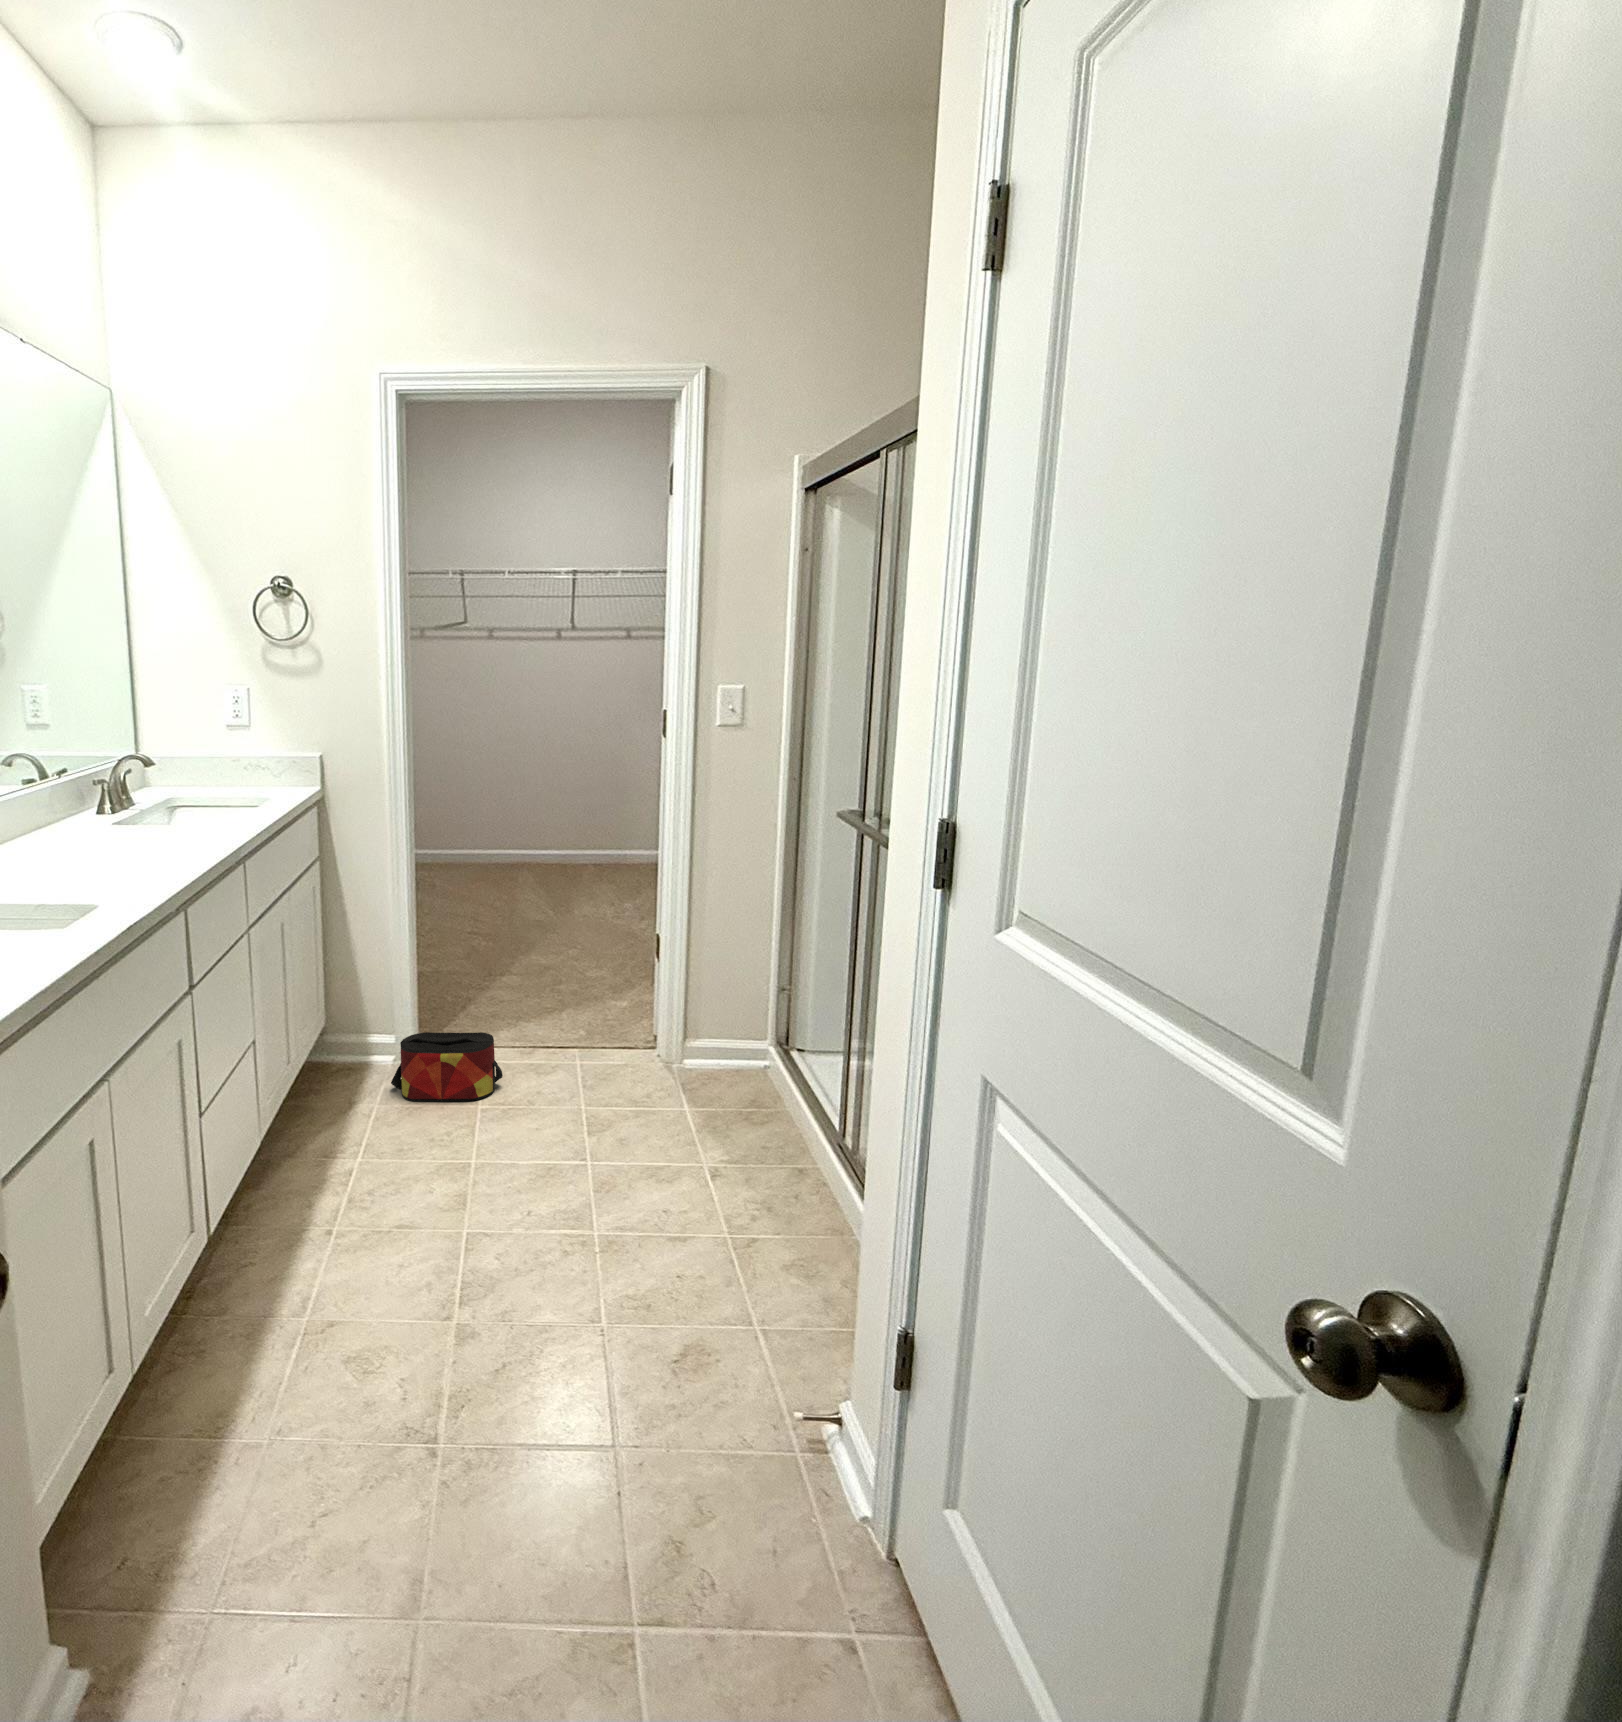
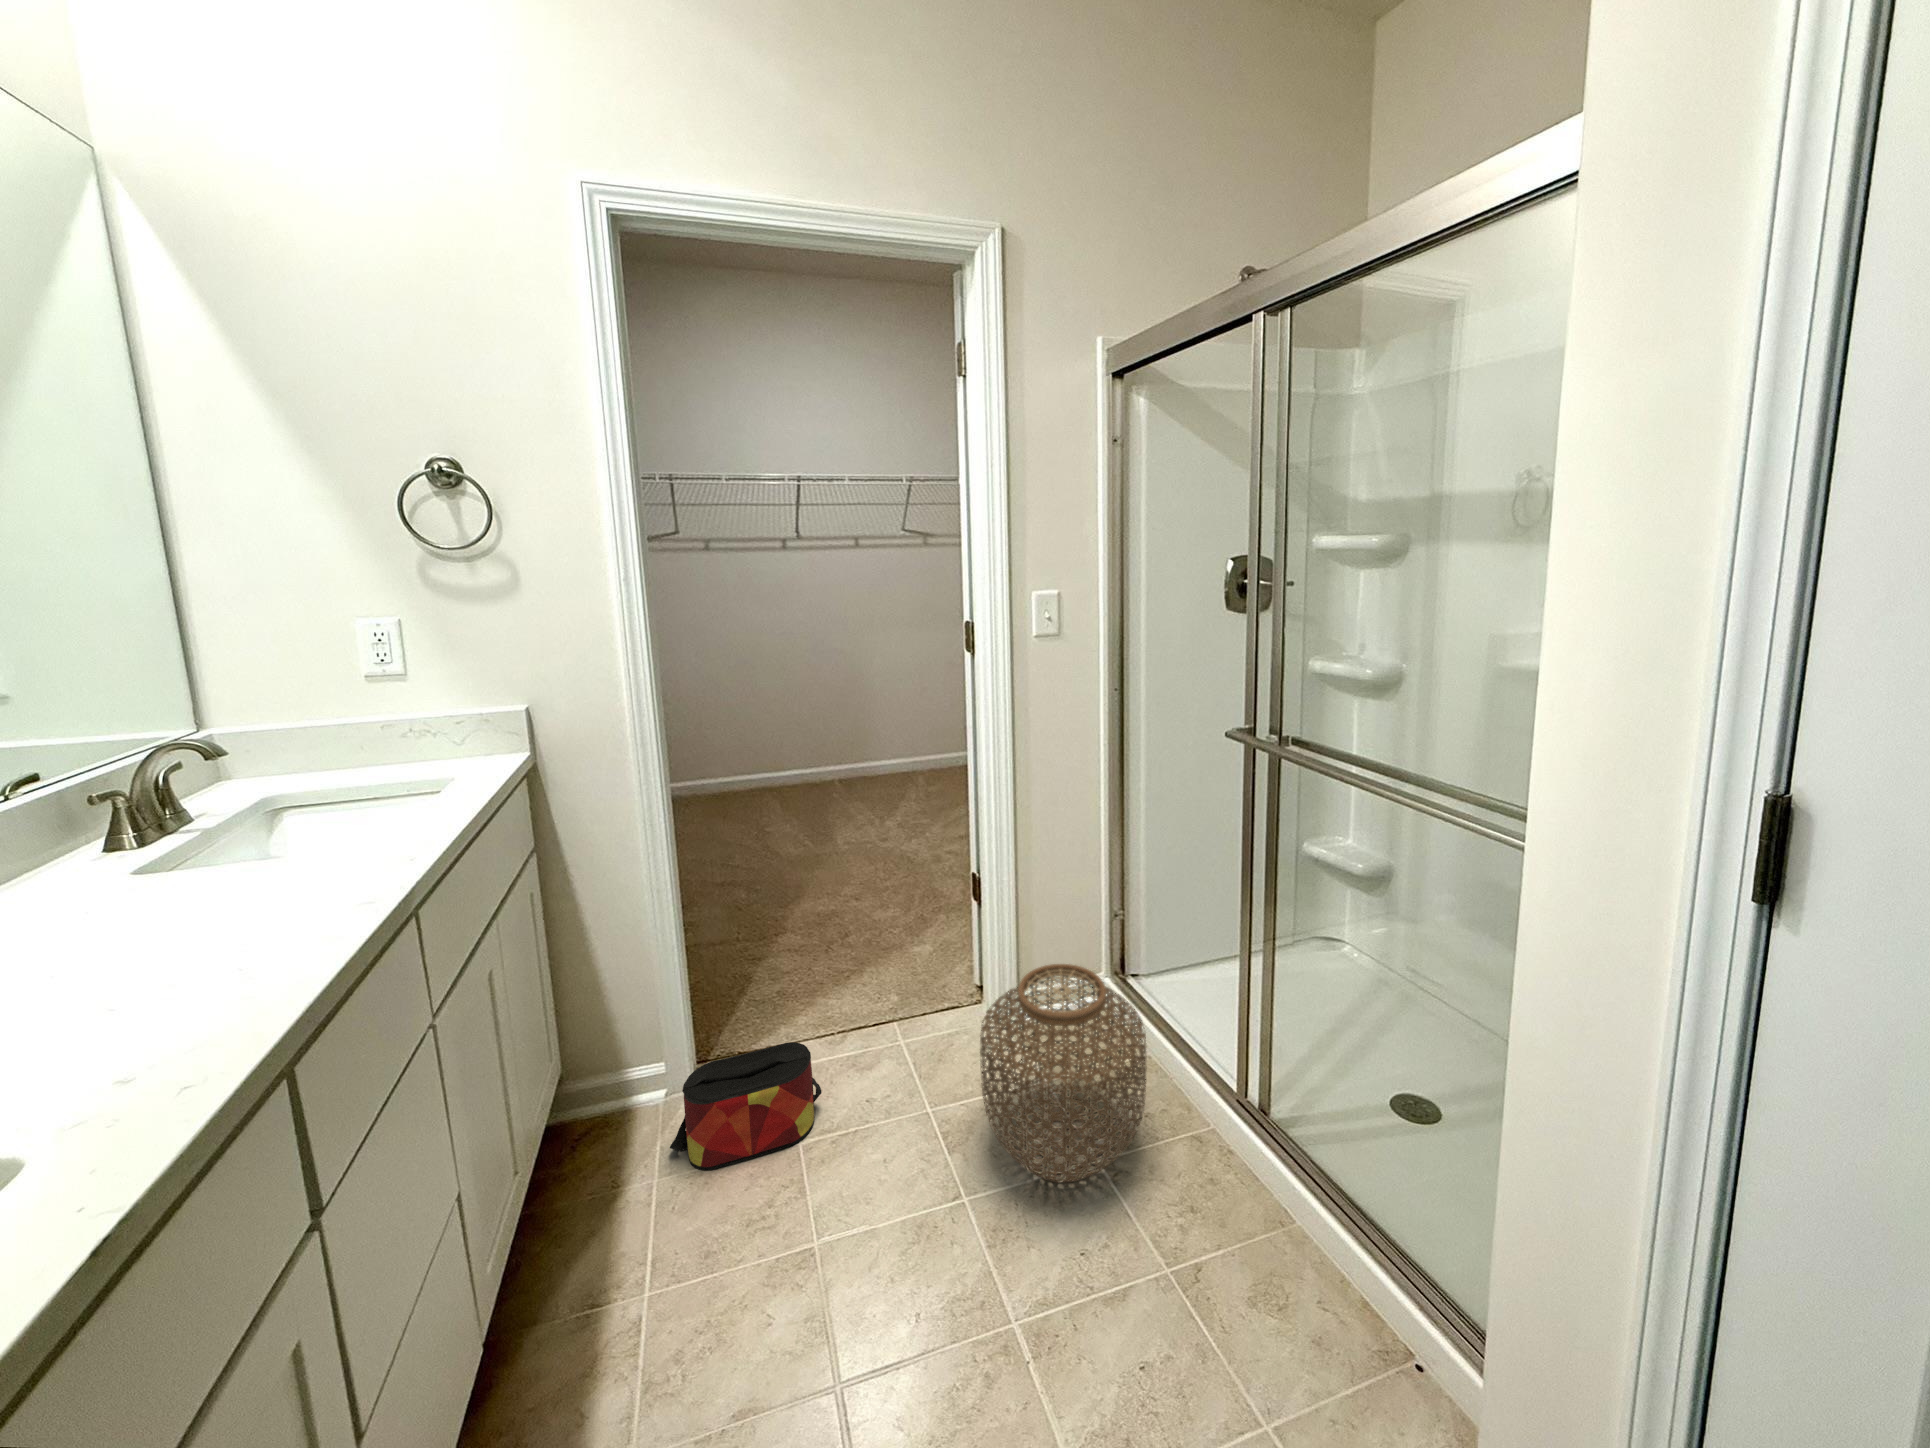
woven basket: none [590,1001,724,1156] -> present [980,964,1147,1183]

